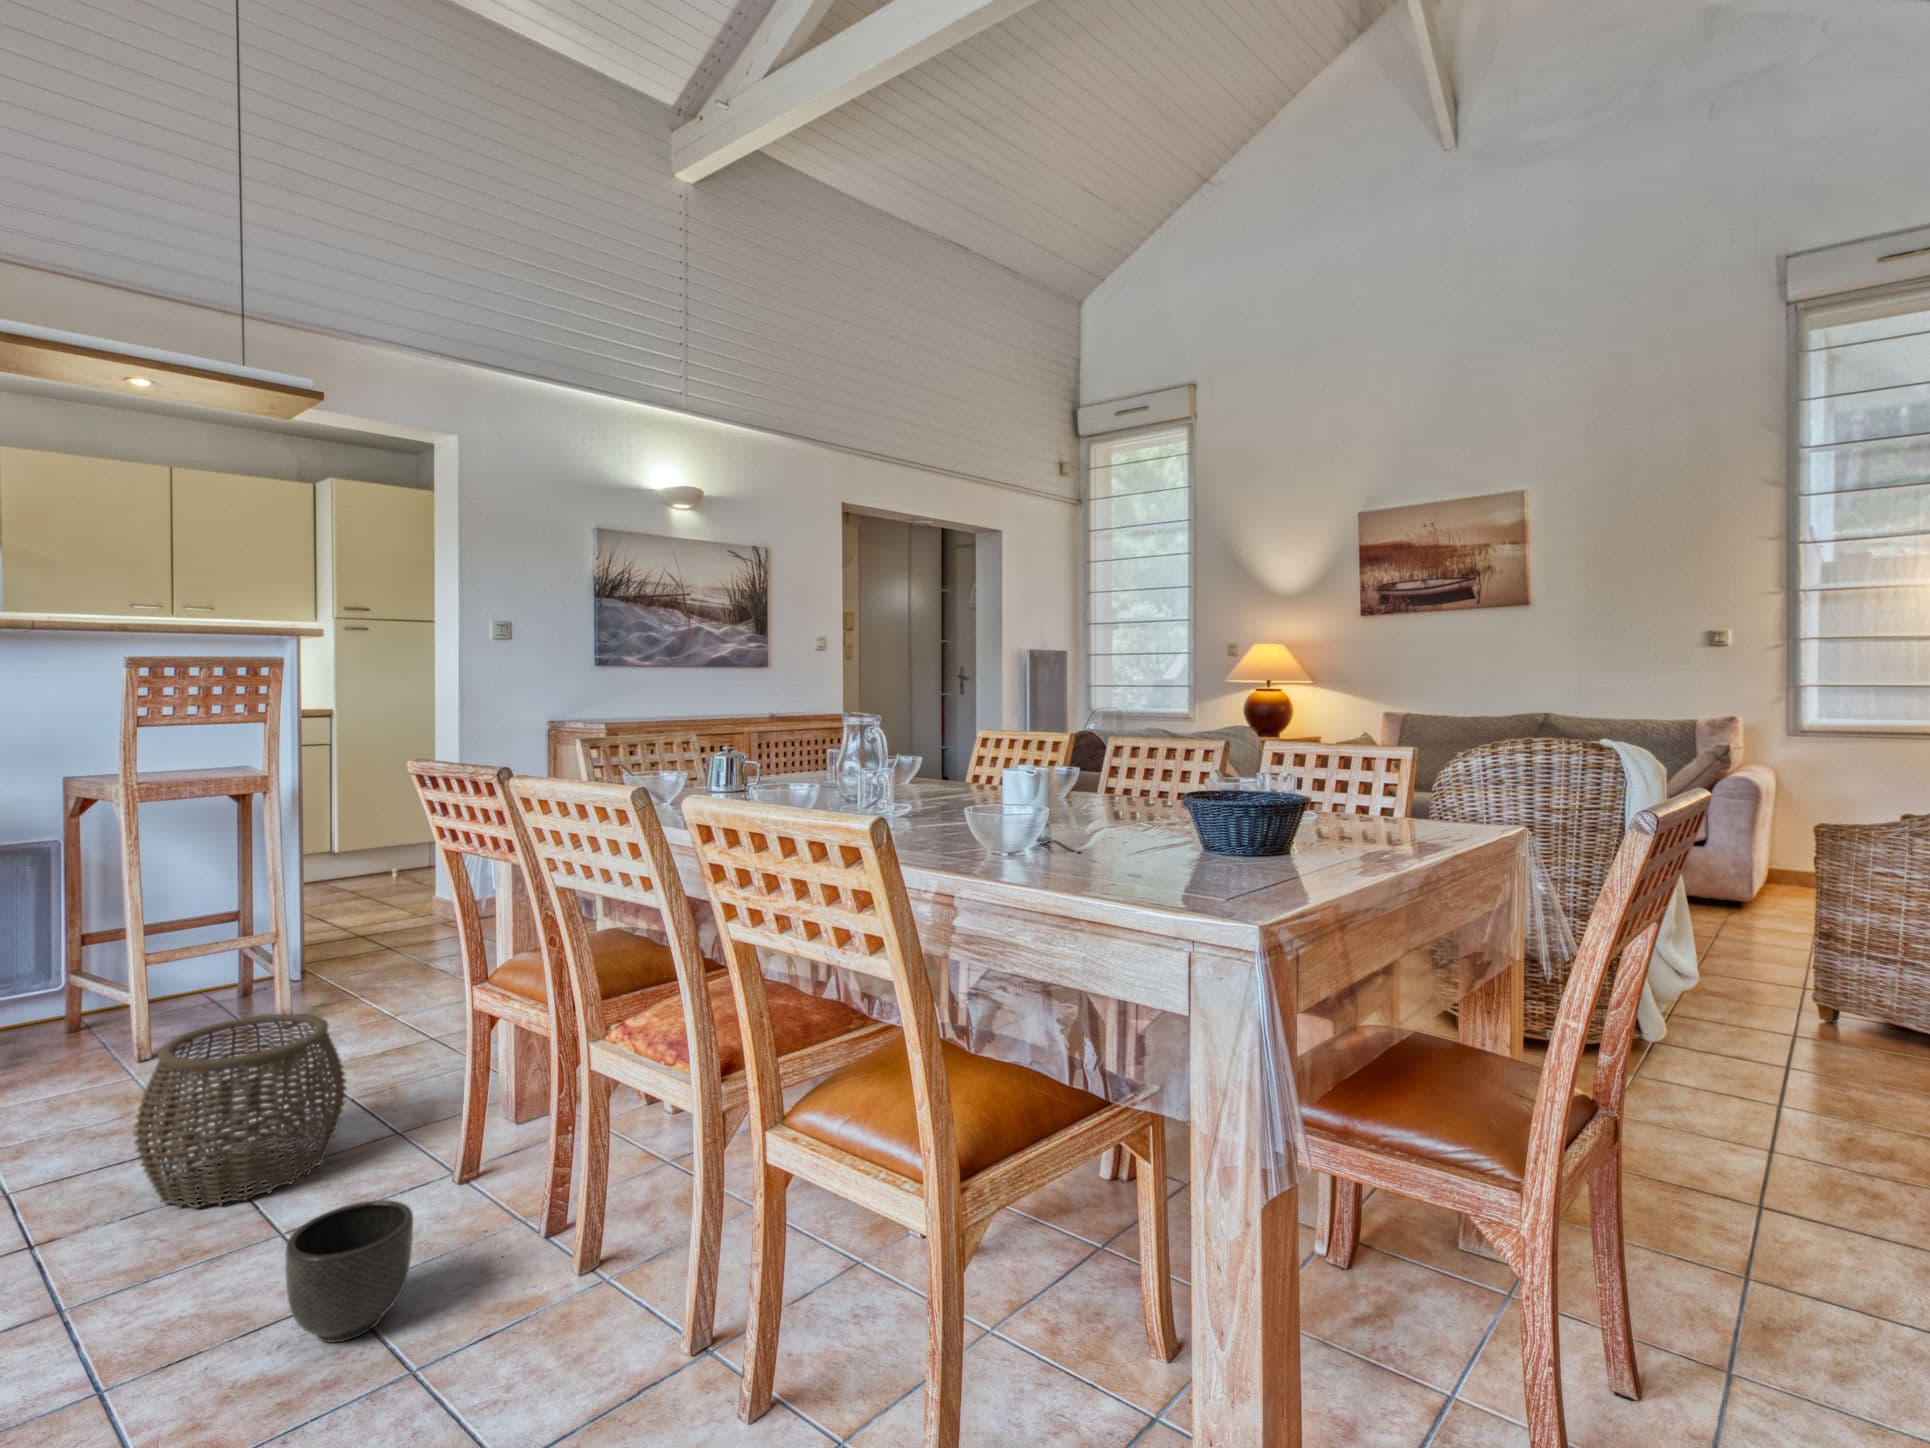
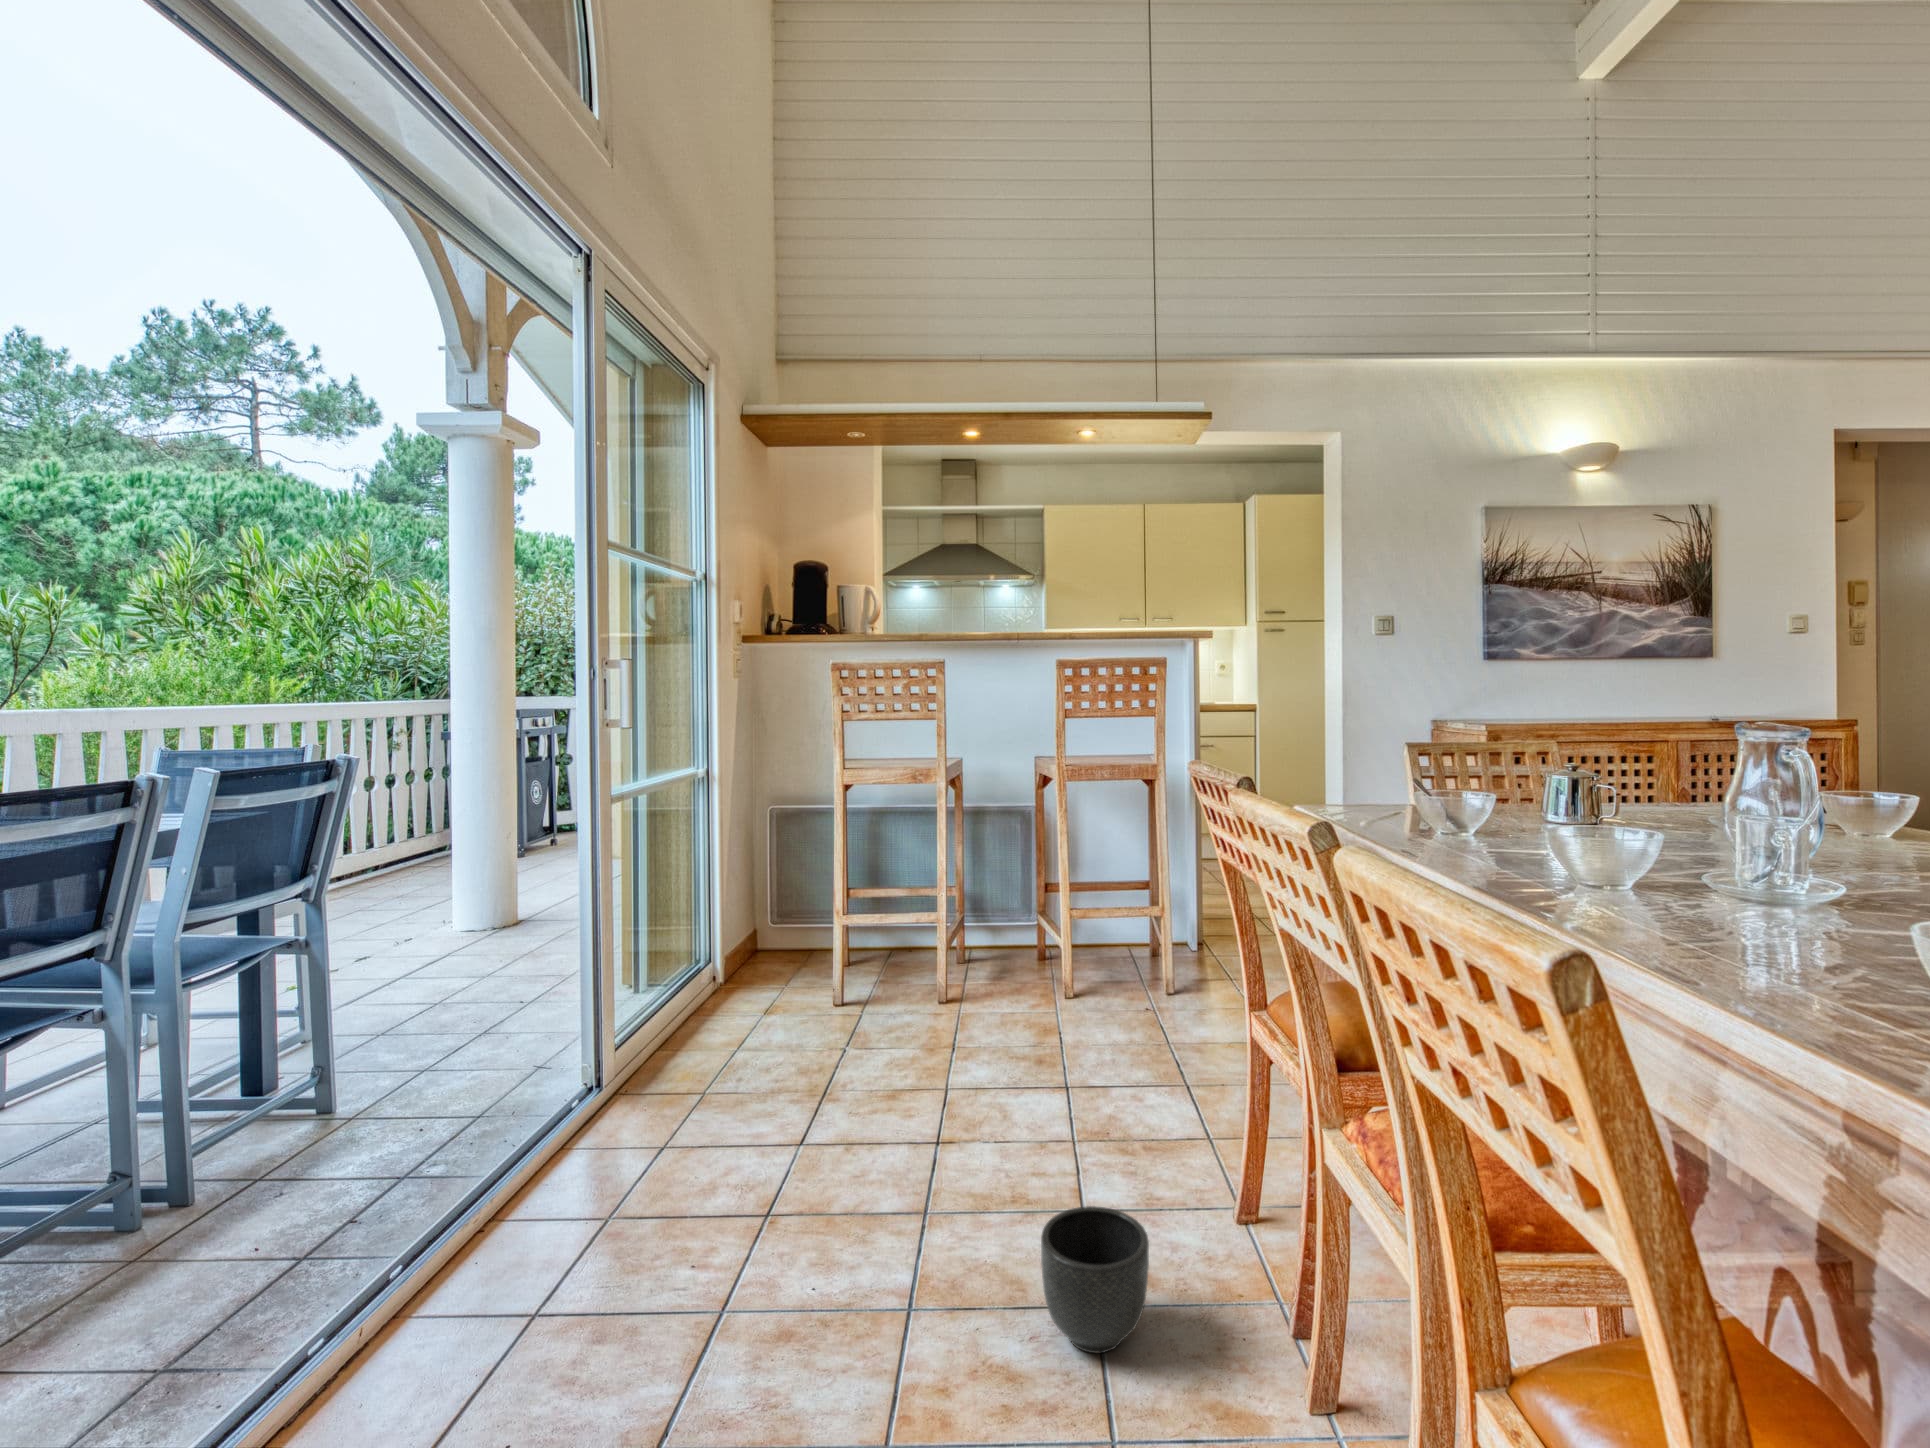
woven basket: present [134,1014,346,1208] -> none [1015,980,1164,1151]

